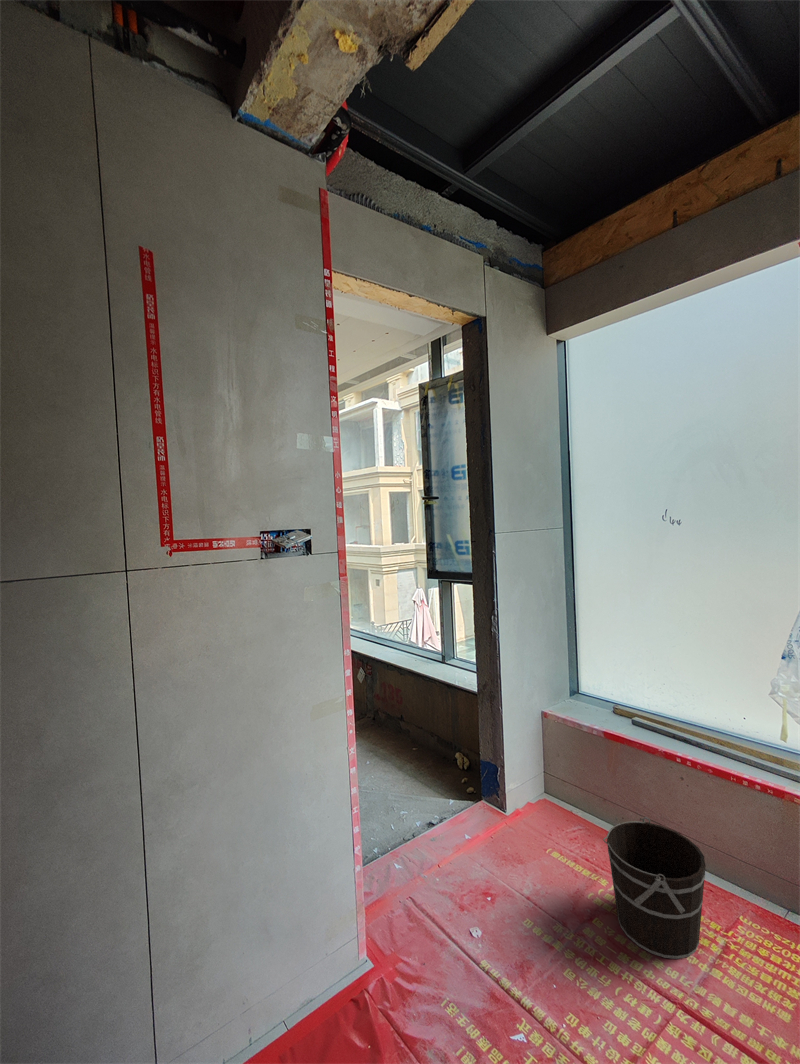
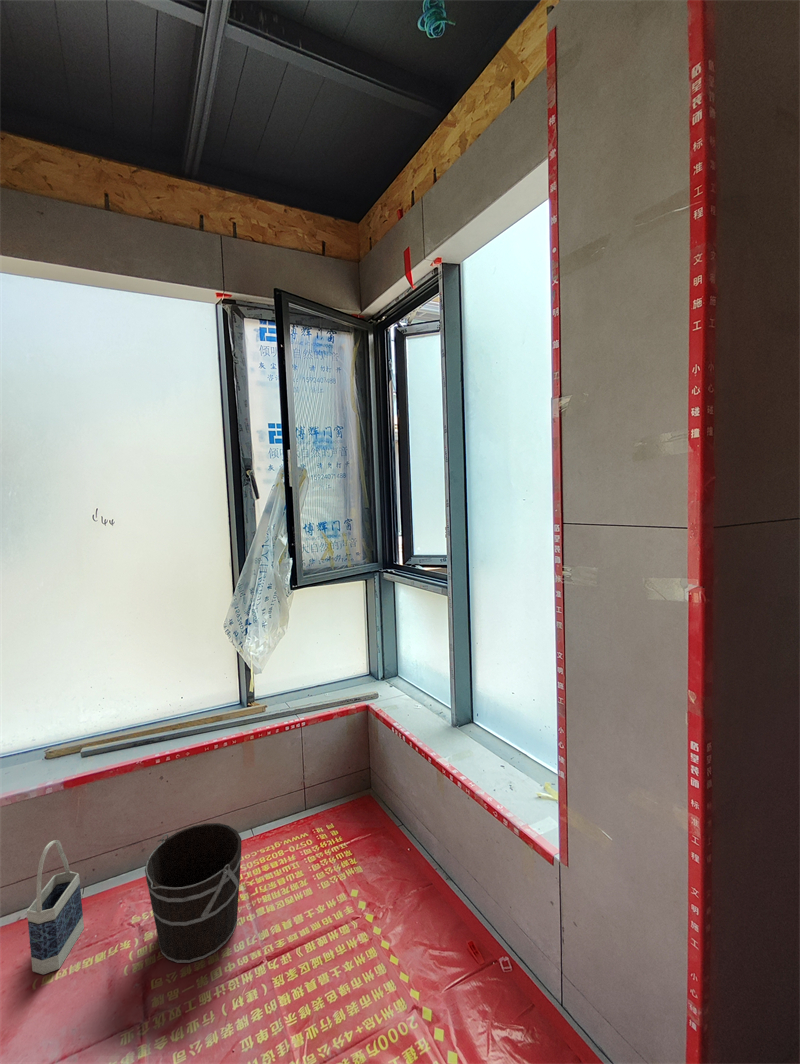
bag: none [554,762,595,857] -> present [27,840,84,974]

